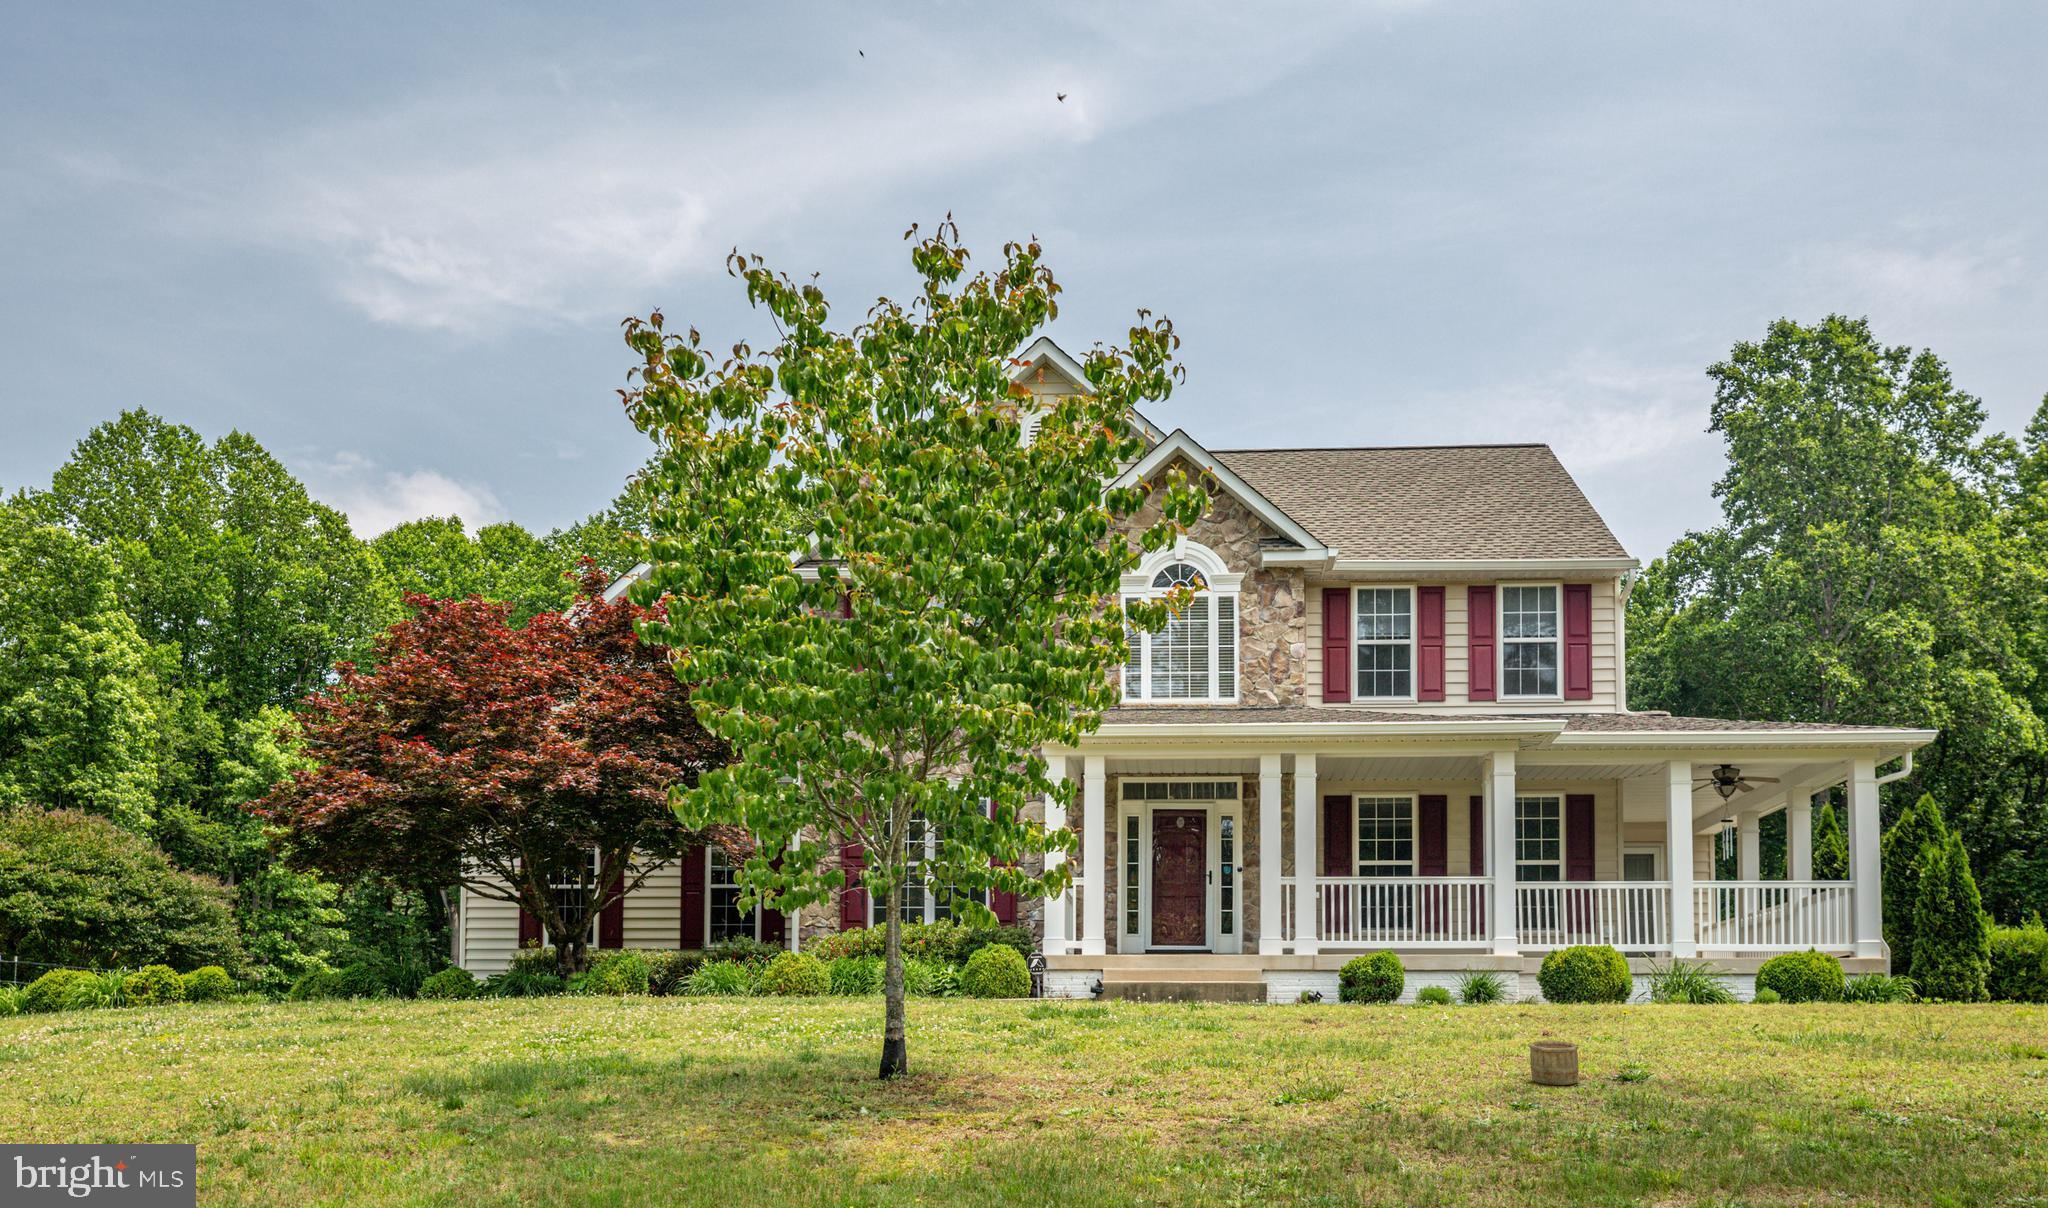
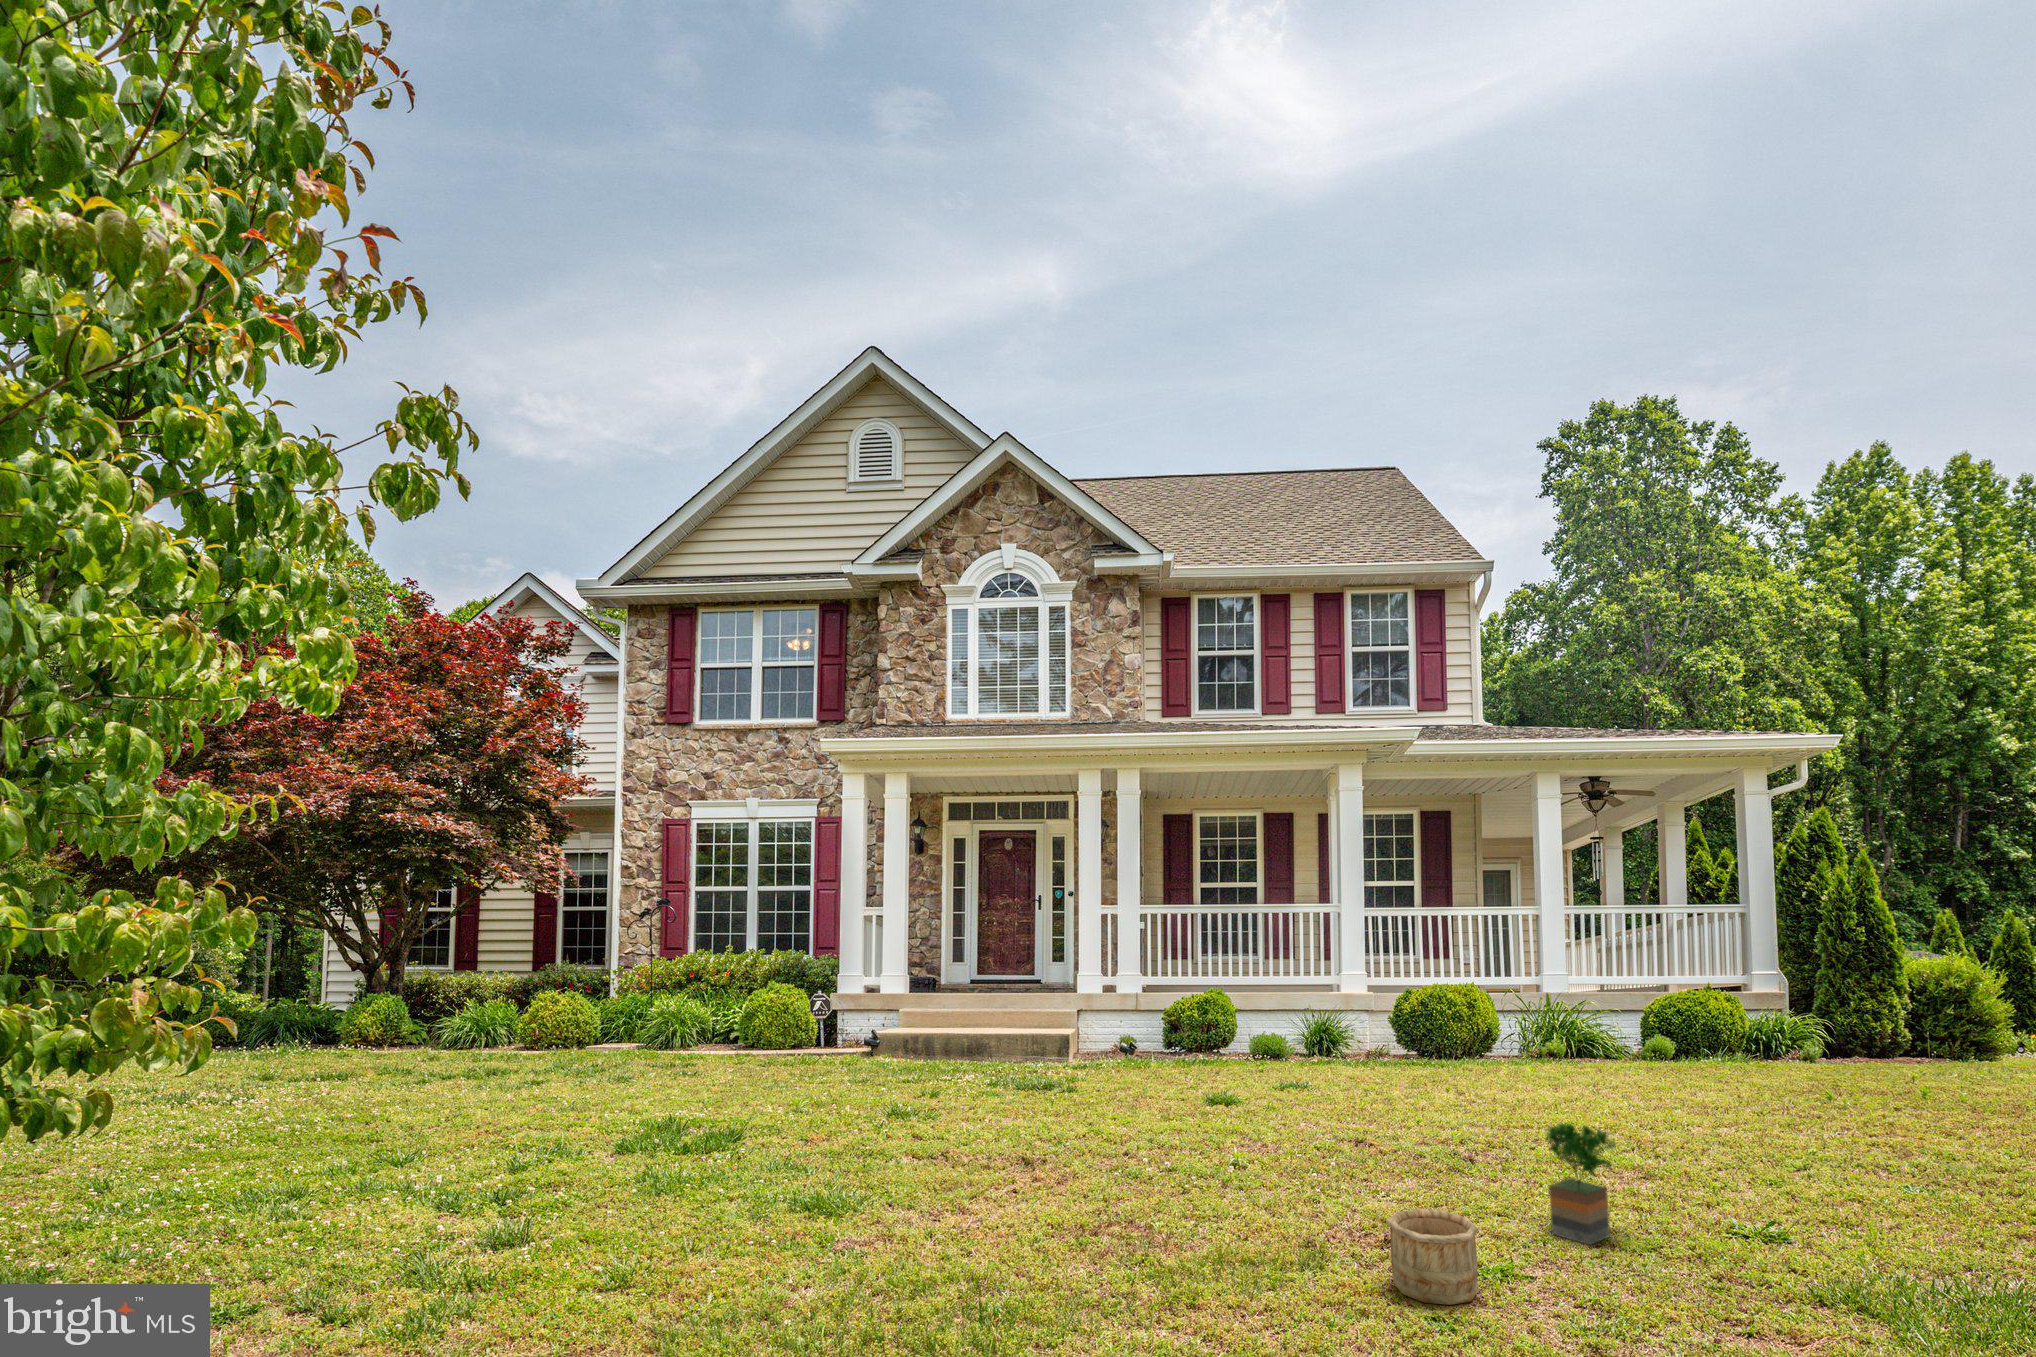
potted tree: none [1625,1001,1669,1070] -> present [1547,1123,1618,1245]

